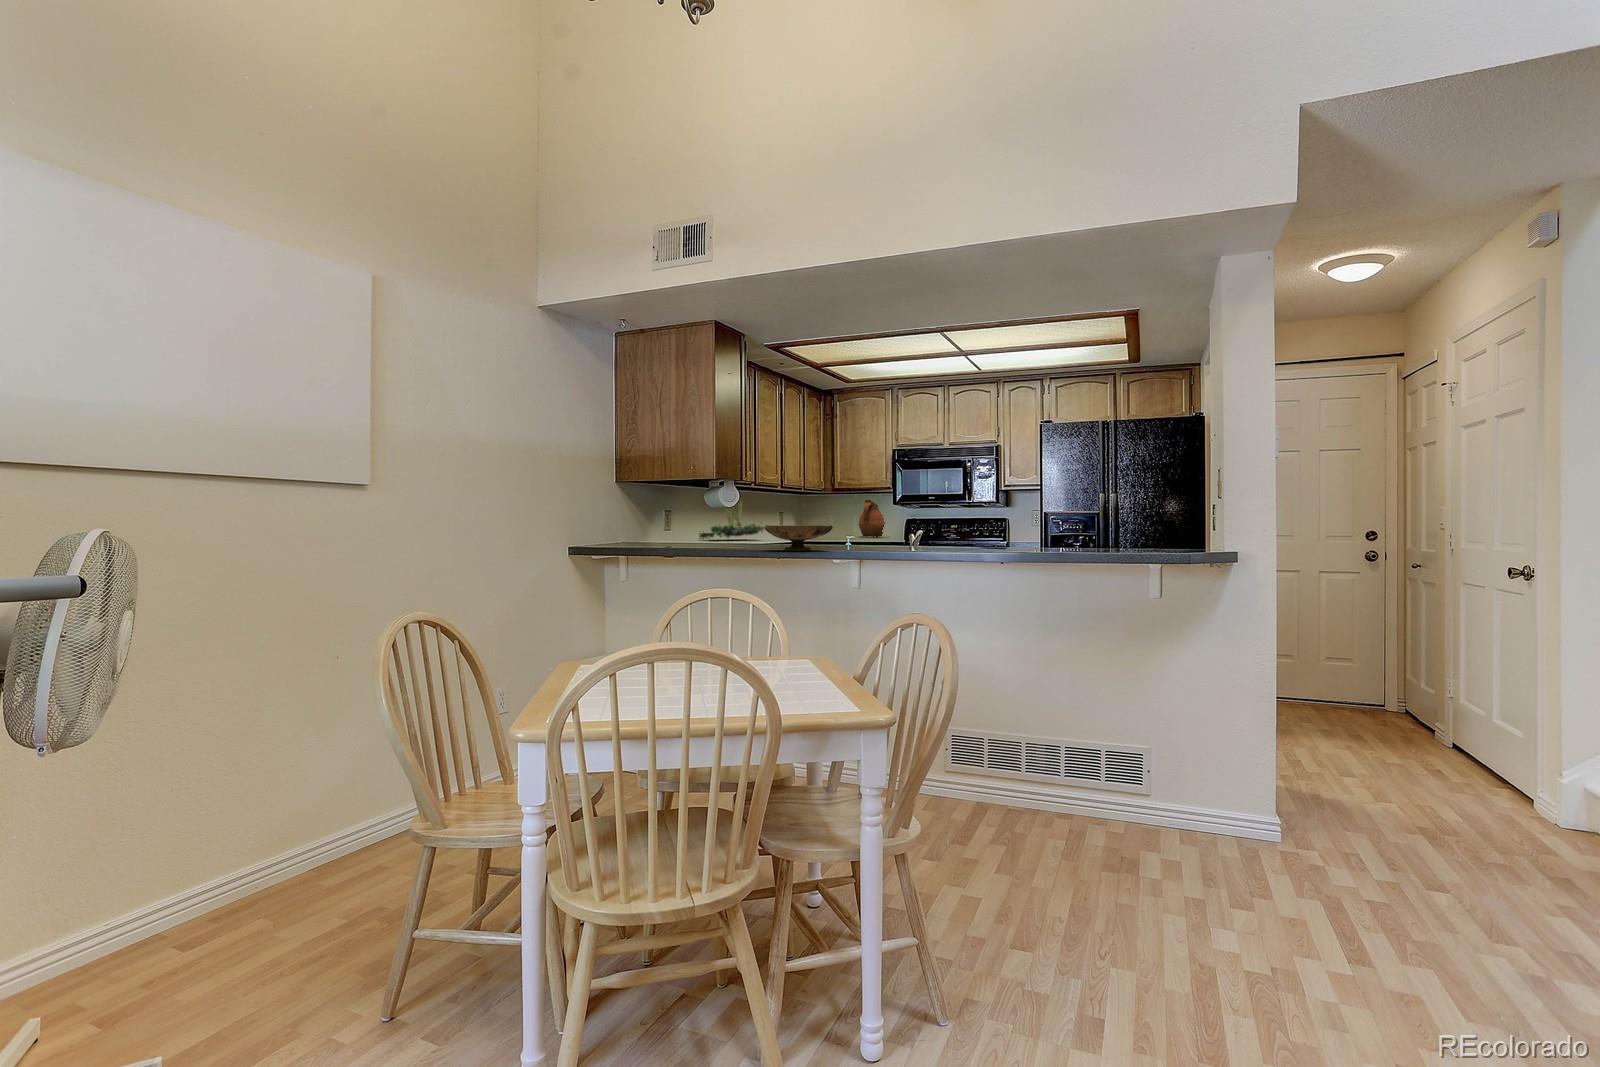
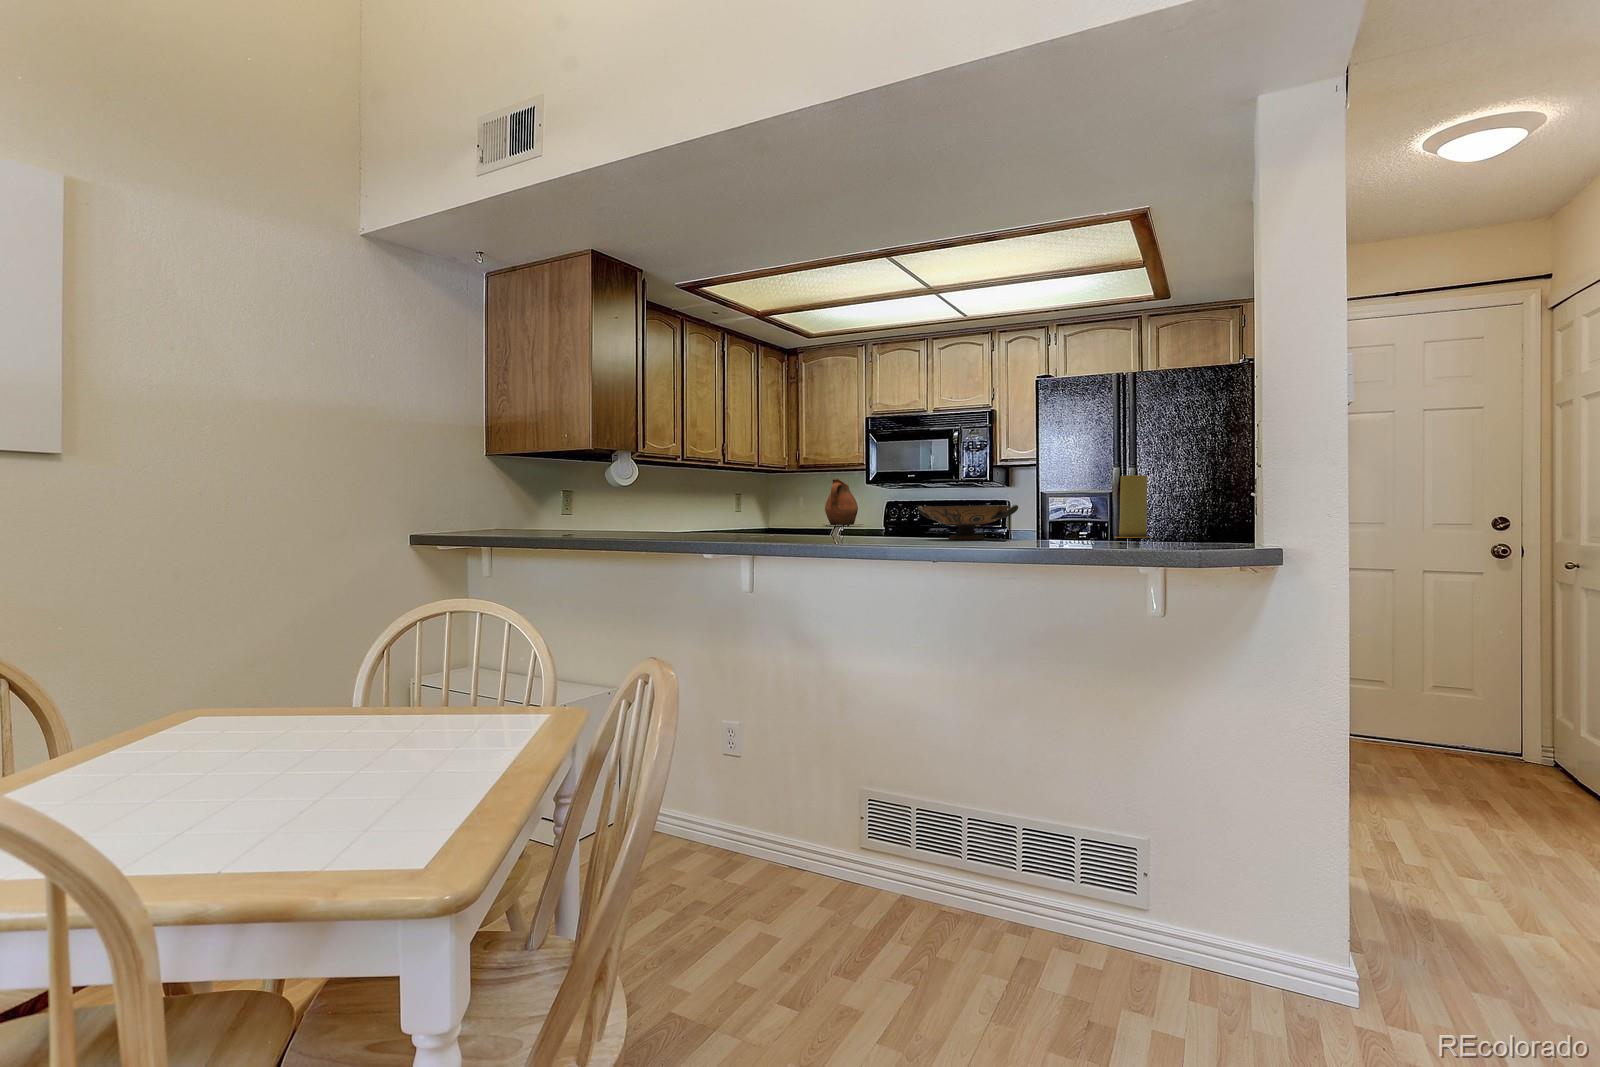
candle: none [1109,501,1142,555] -> present [1115,475,1151,538]
plant: present [699,504,765,539] -> none [624,468,710,531]
decorative bowl: present [765,525,833,551] -> present [917,505,1018,539]

